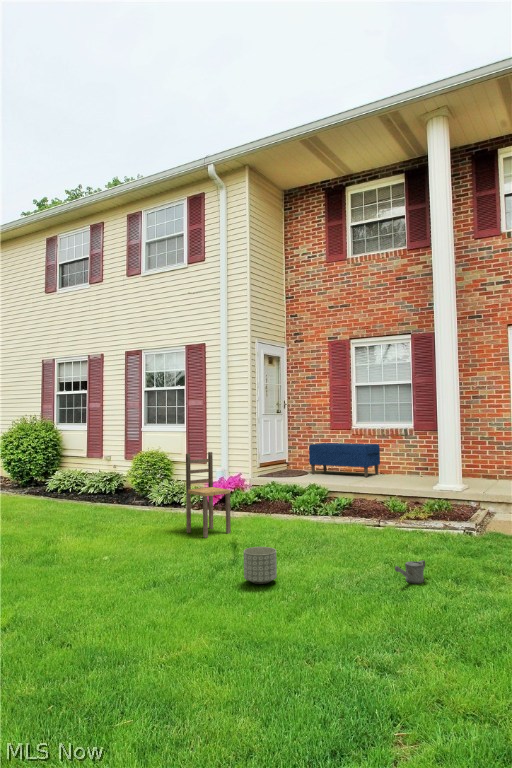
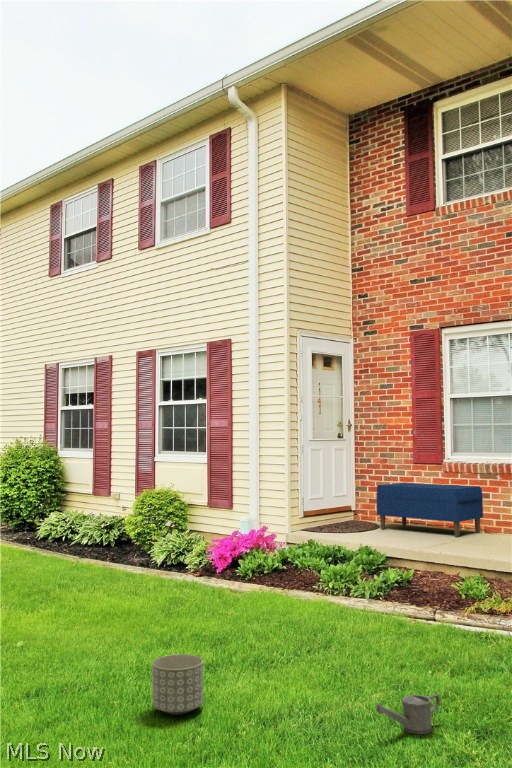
chair: present [186,452,231,538] -> none [147,499,208,626]

